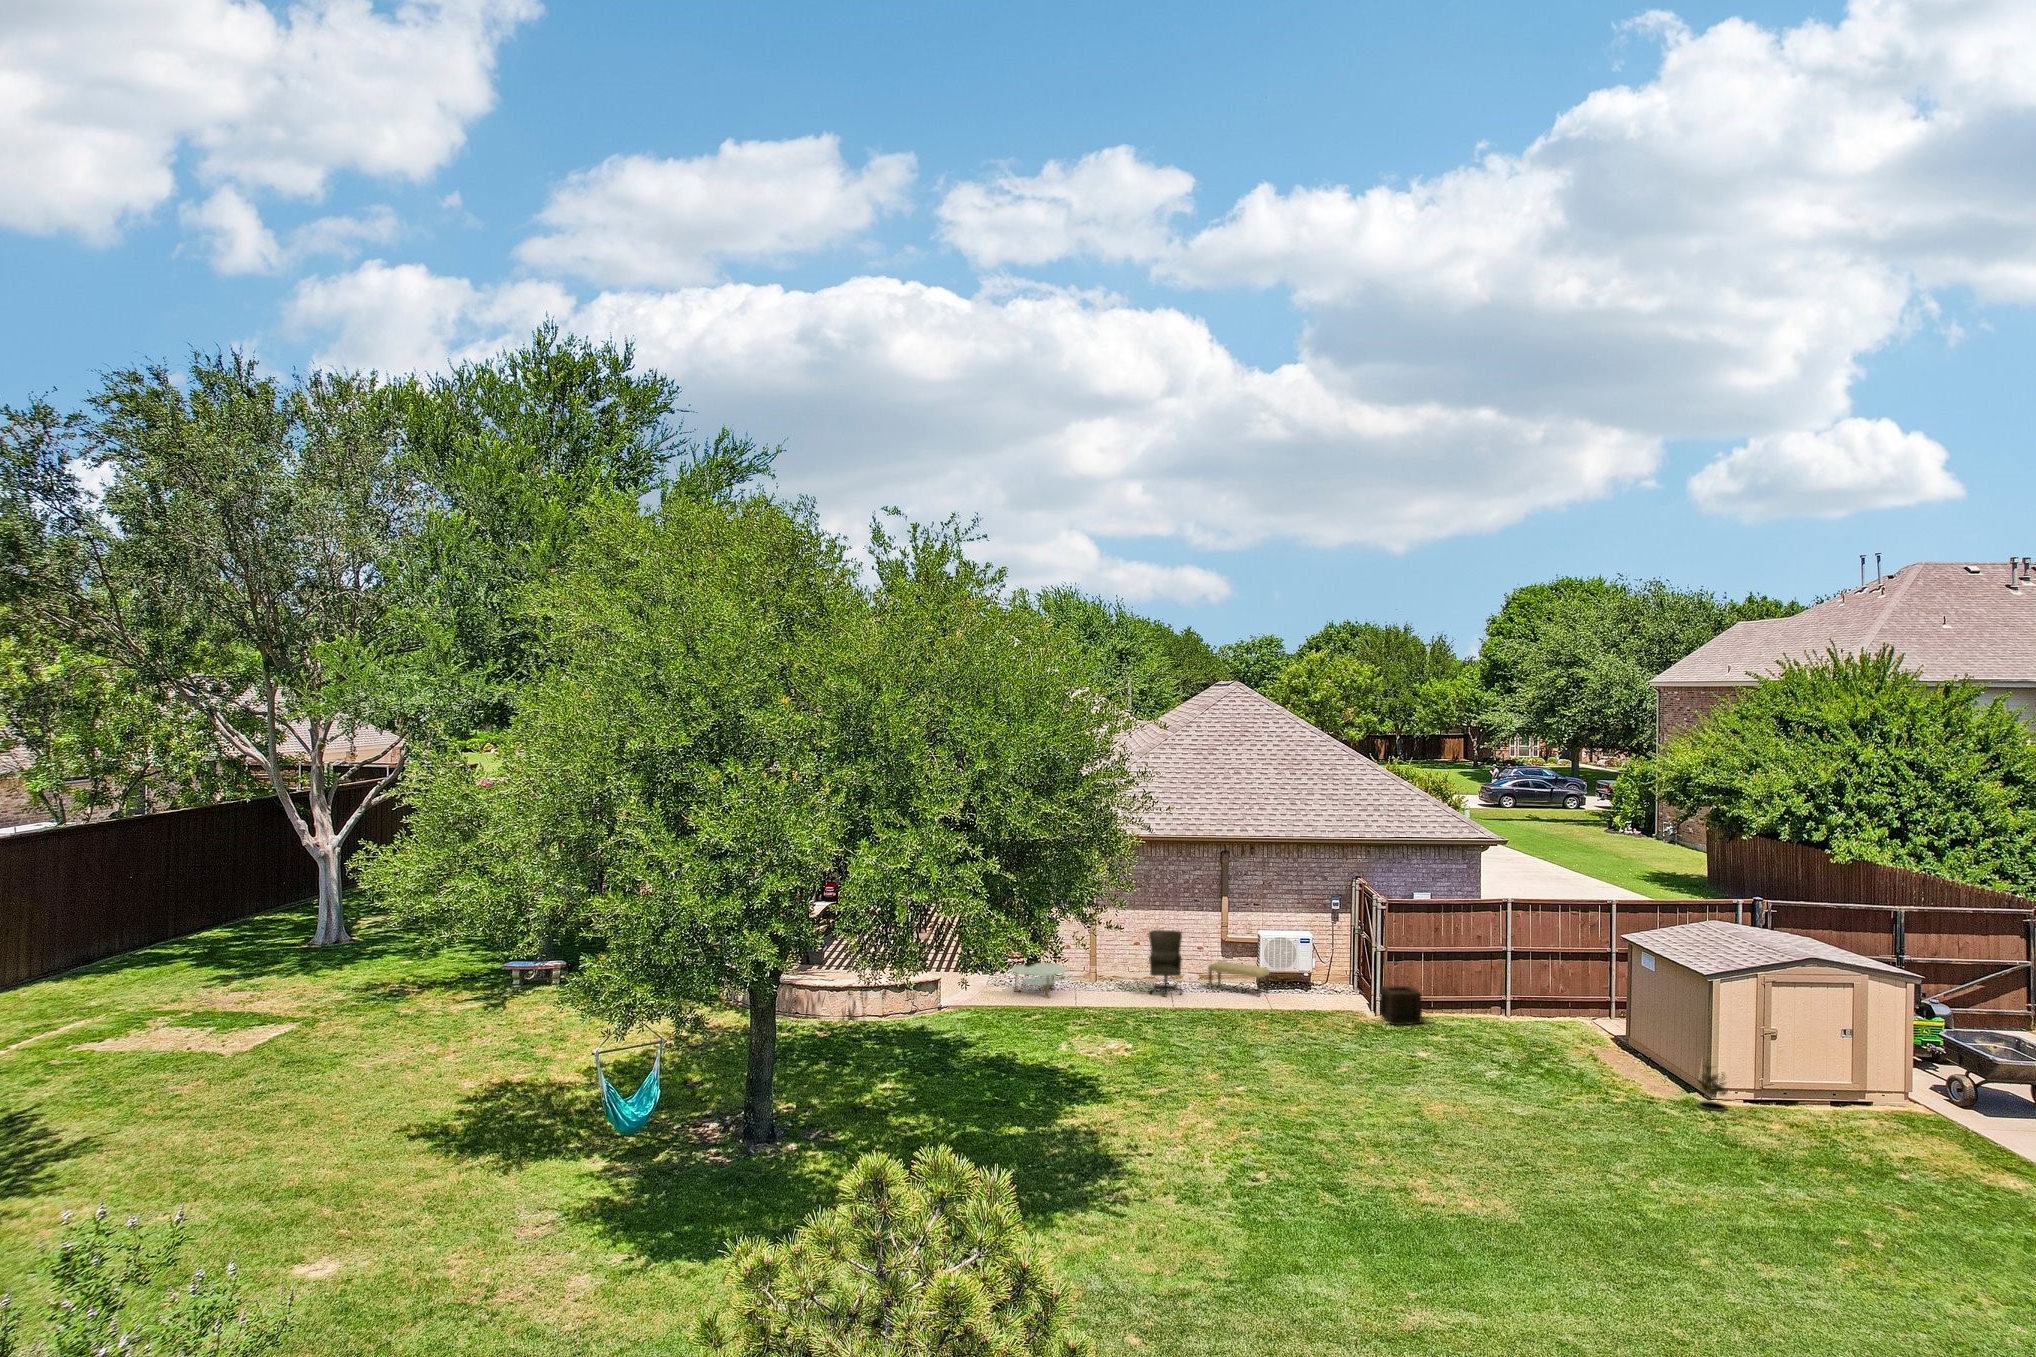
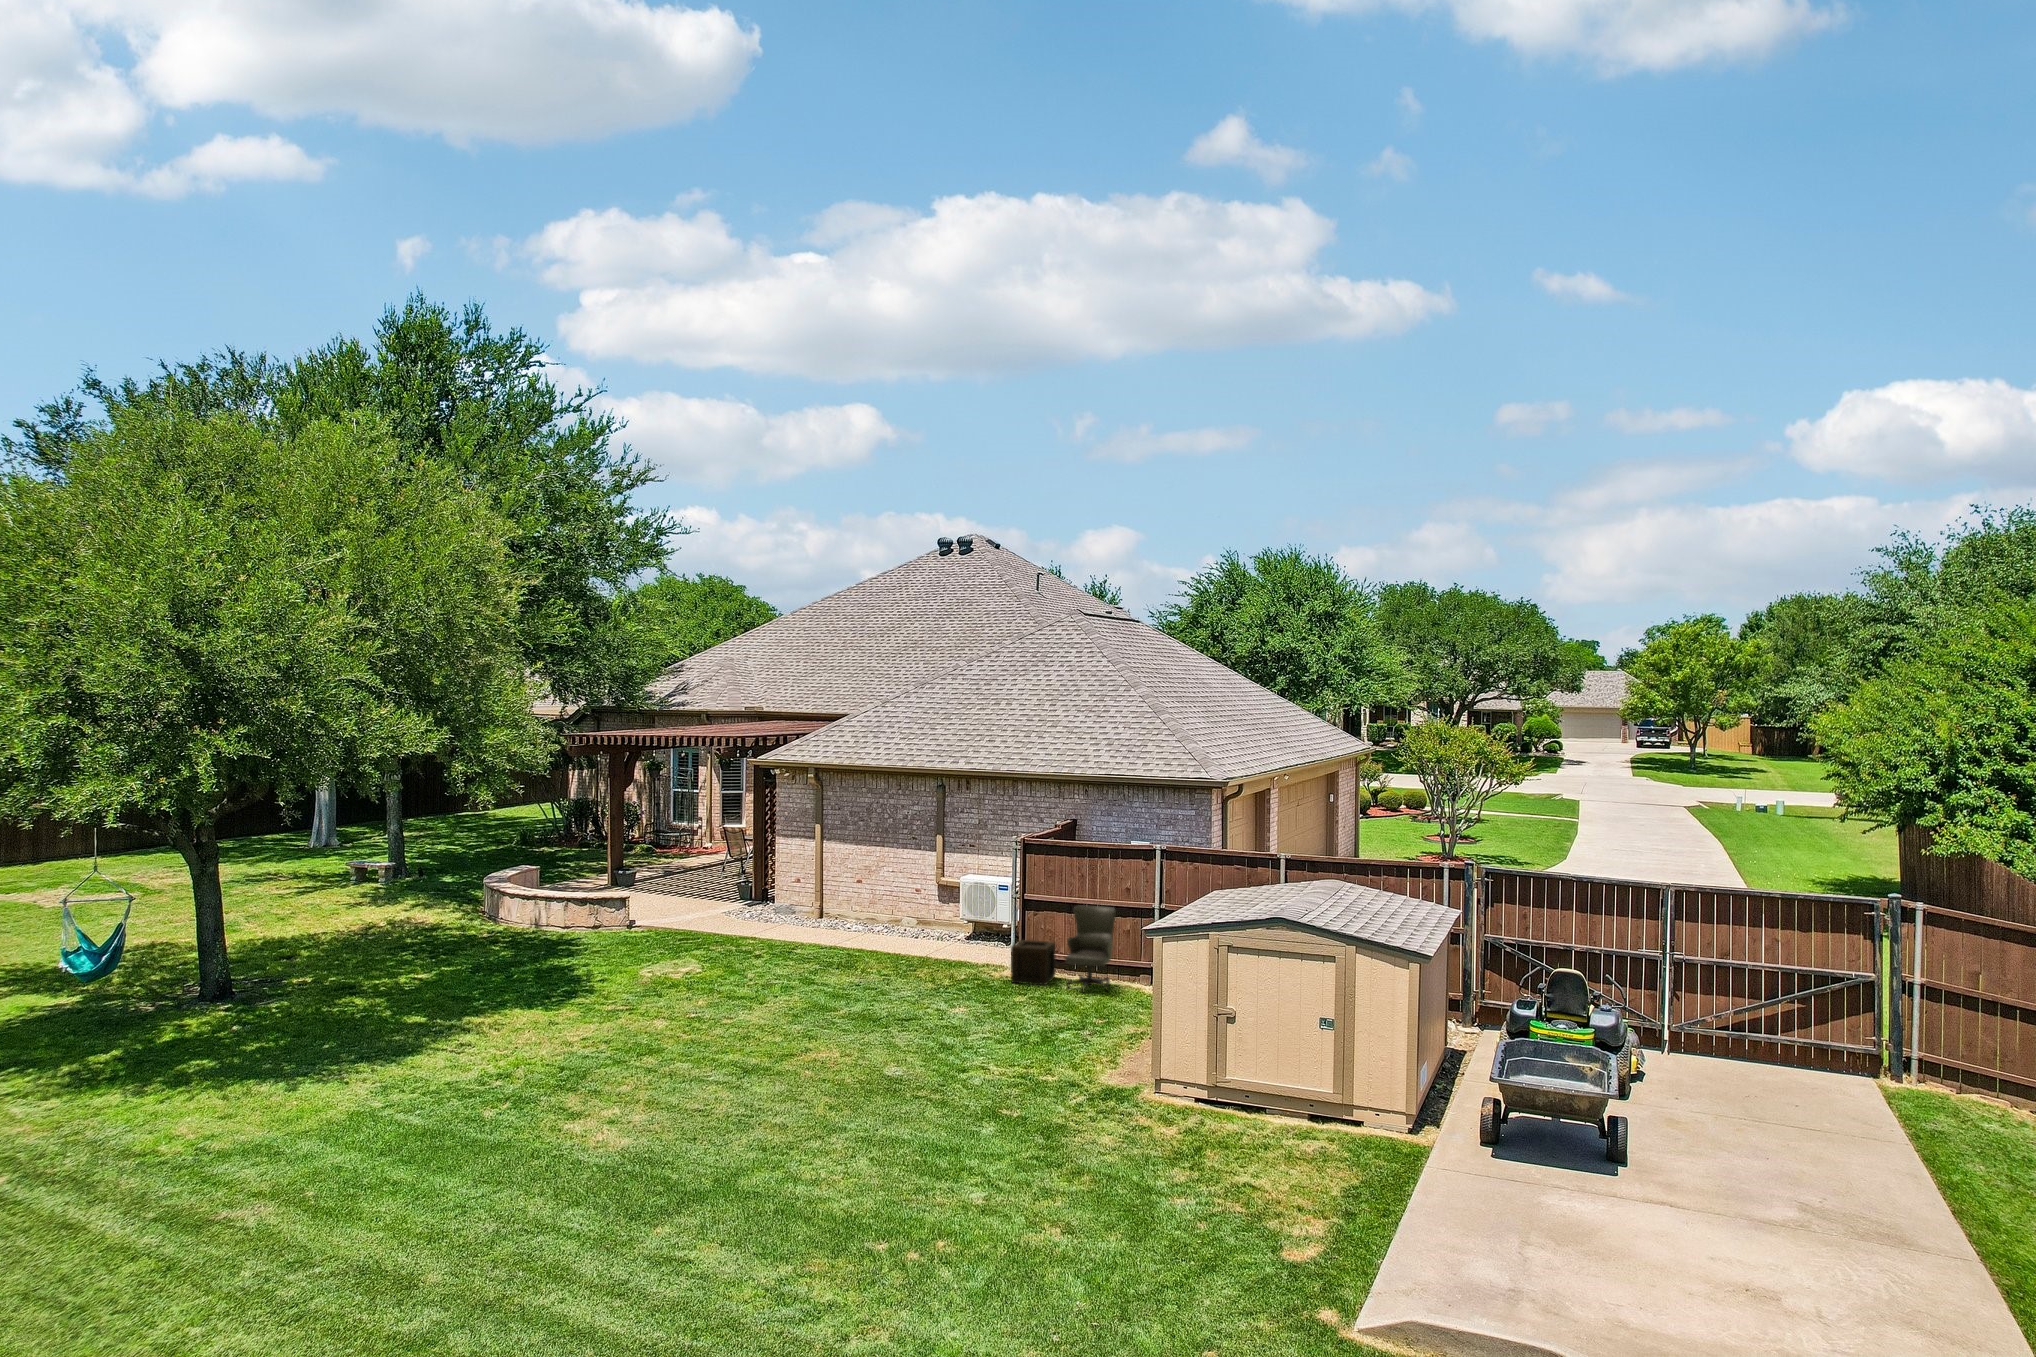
chair: present [1149,930,1182,996] -> present [1065,905,1116,992]
bench: present [1208,961,1270,996] -> none [919,907,972,946]
round table: present [1011,963,1067,998] -> none [727,895,787,928]
potted tree: present [1698,1065,1727,1111] -> none [1118,1038,1161,1107]

